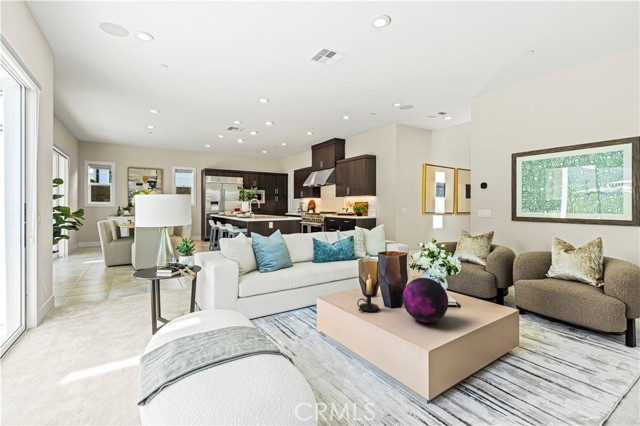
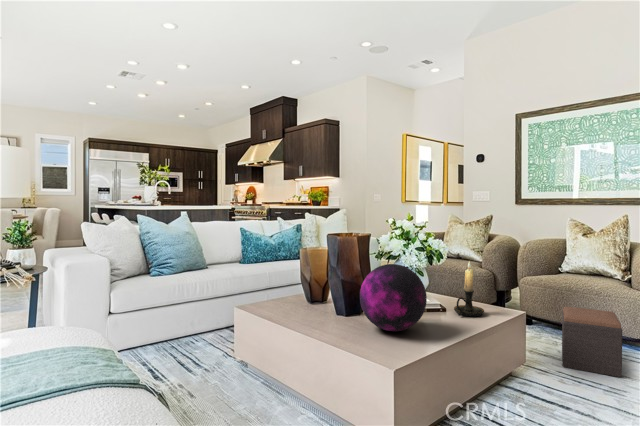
candle holder: present [357,274,379,312] -> present [454,261,484,317]
footstool: none [547,305,594,360] -> present [562,307,623,377]

